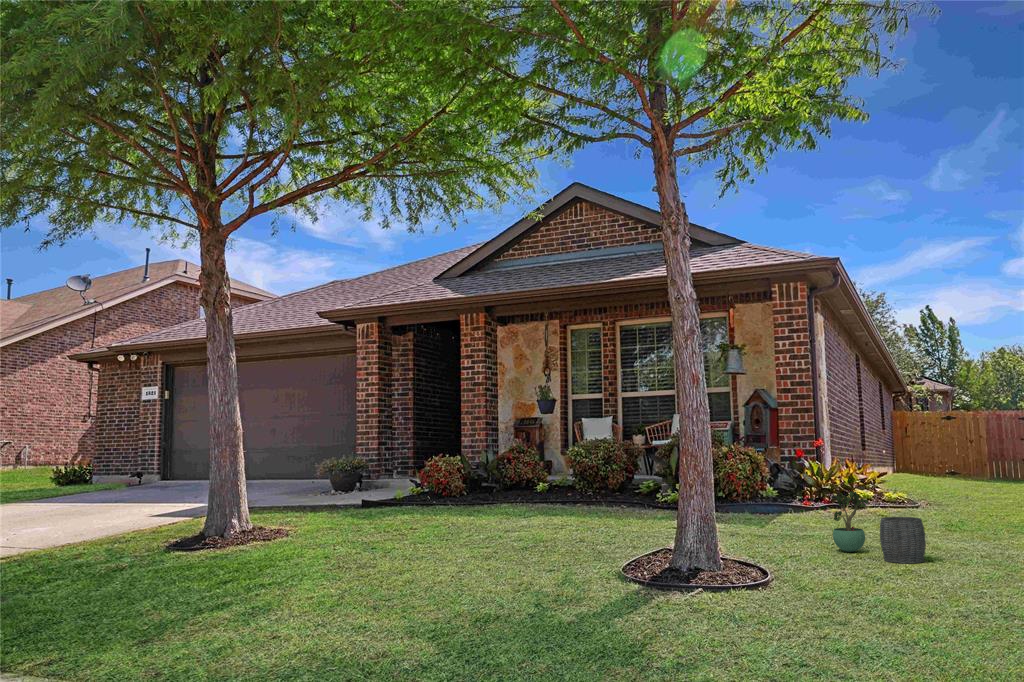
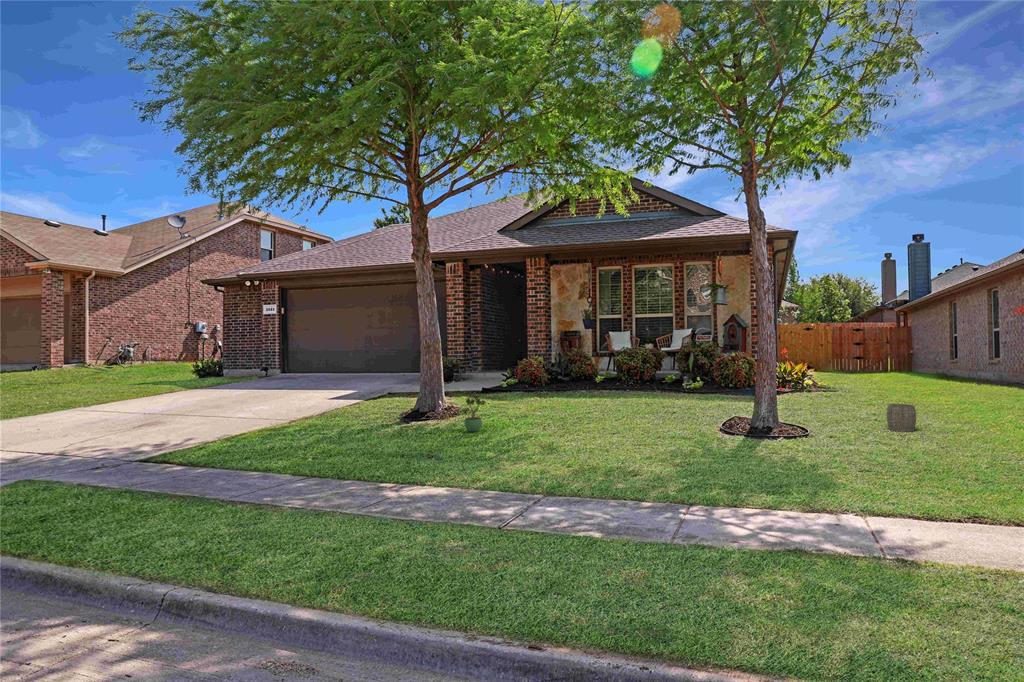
potted plant: present [833,491,868,552] -> present [464,396,485,432]

